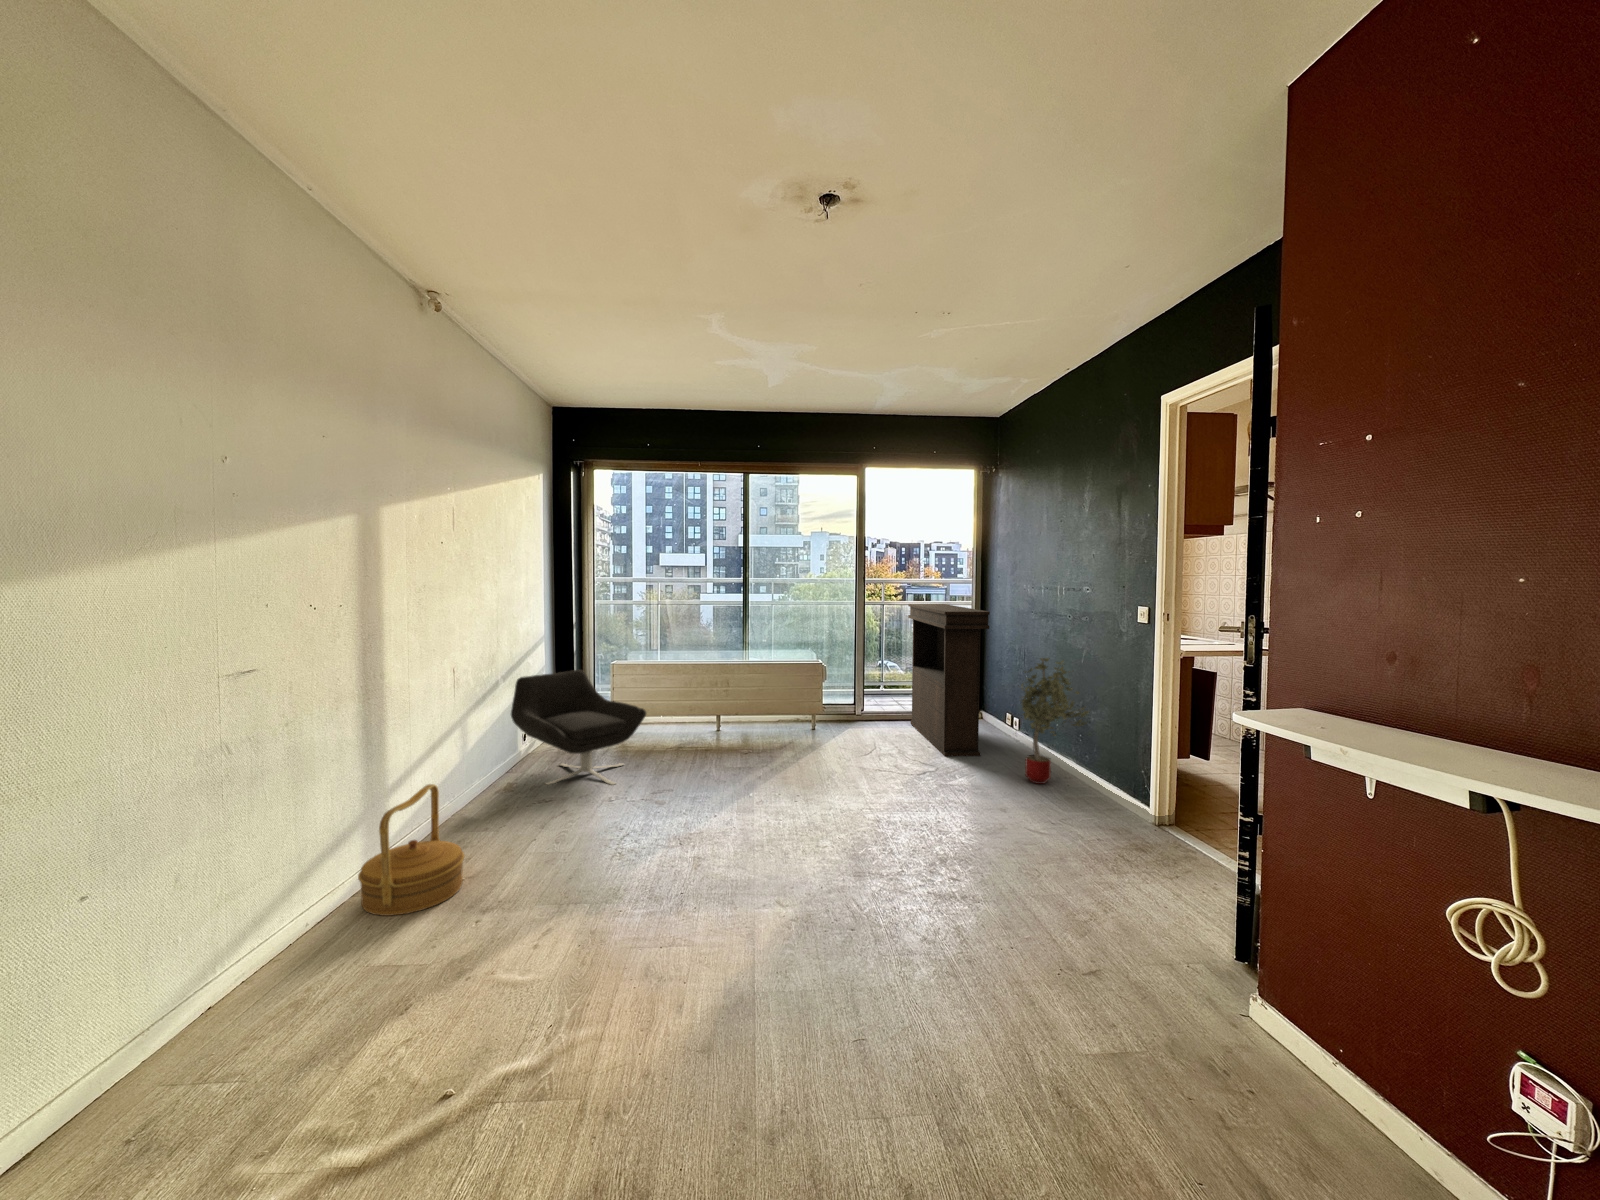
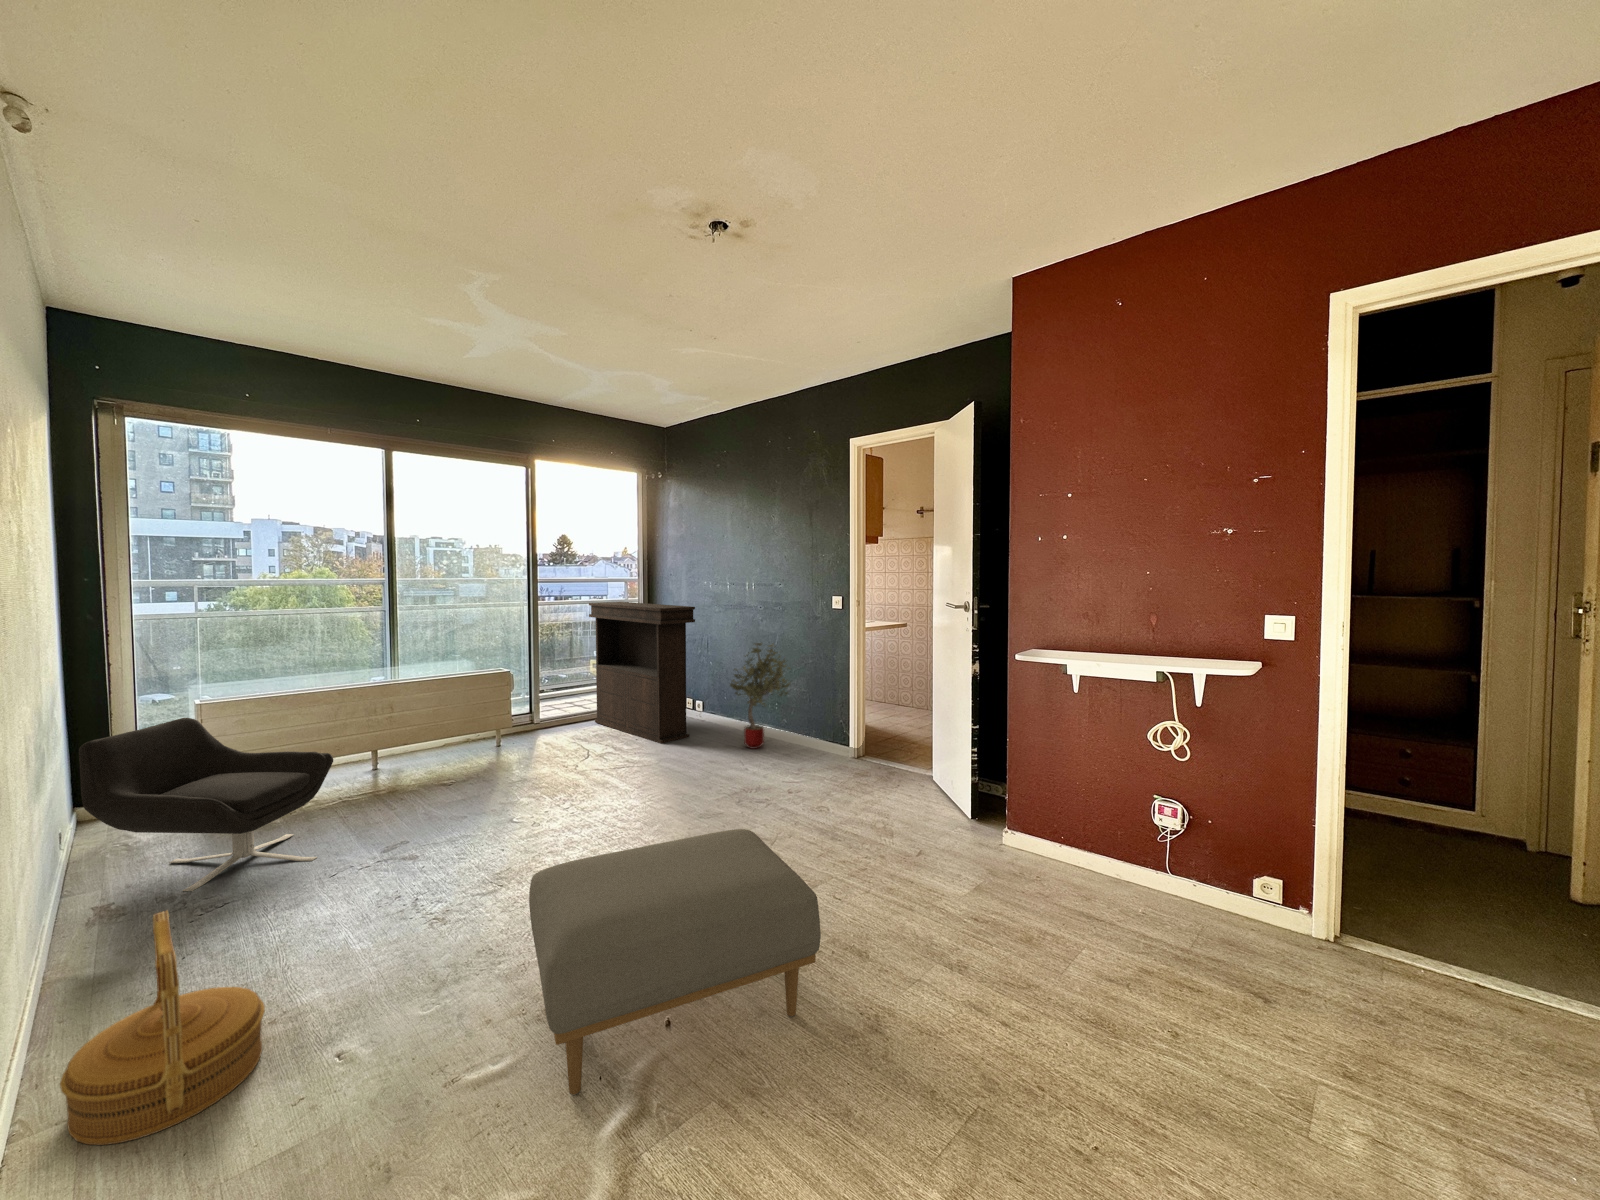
ottoman: none [485,826,786,1062] -> present [529,829,821,1095]

